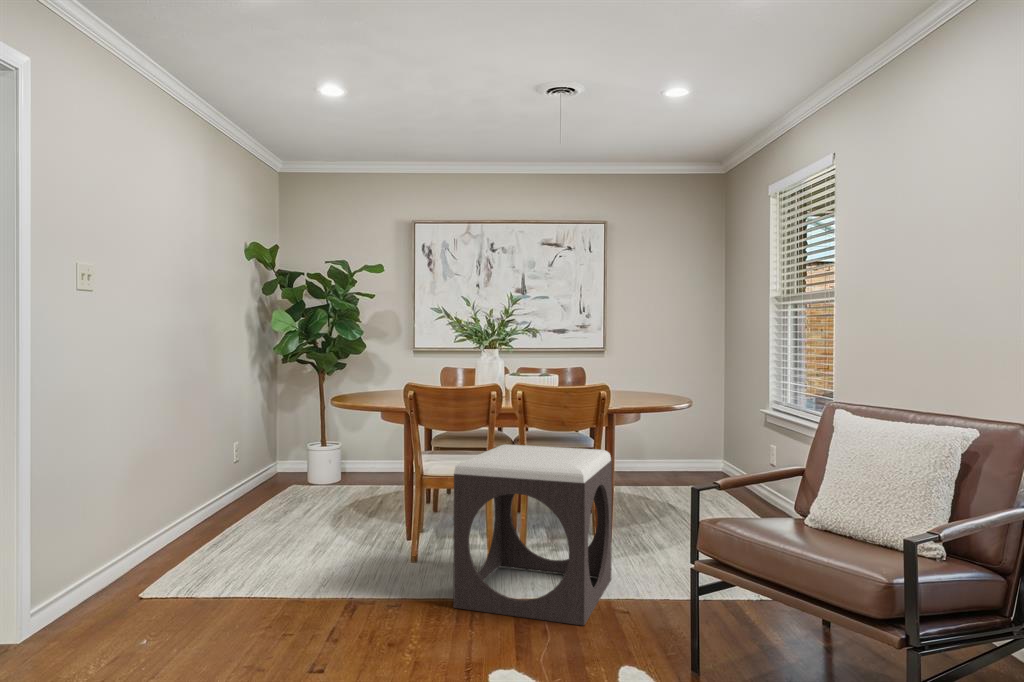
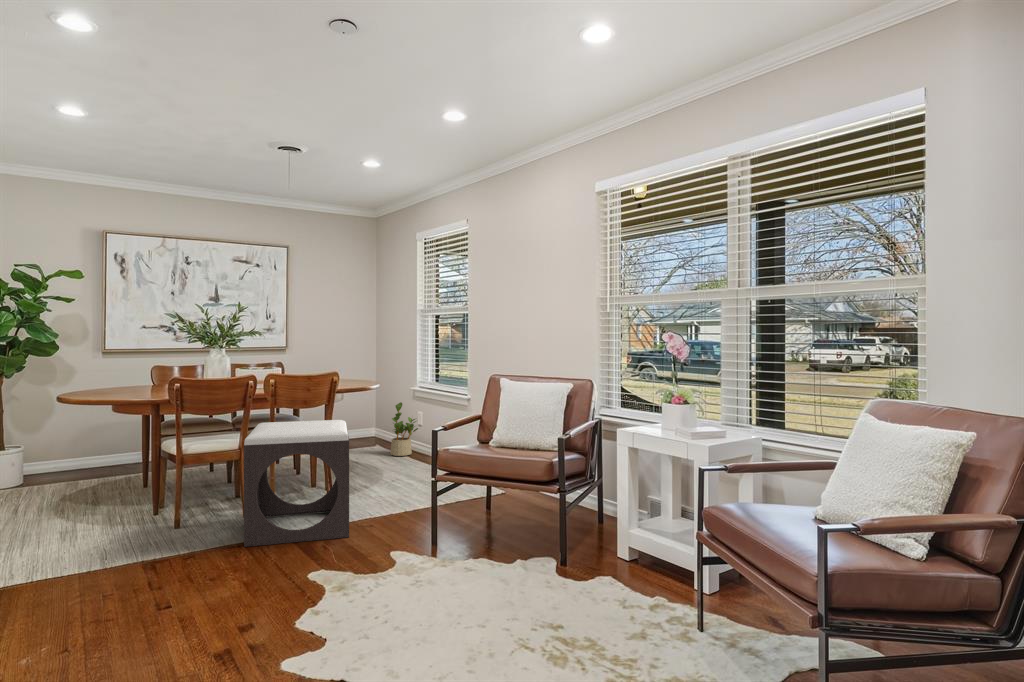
potted plant: none [725,428,767,506] -> present [391,402,418,456]

